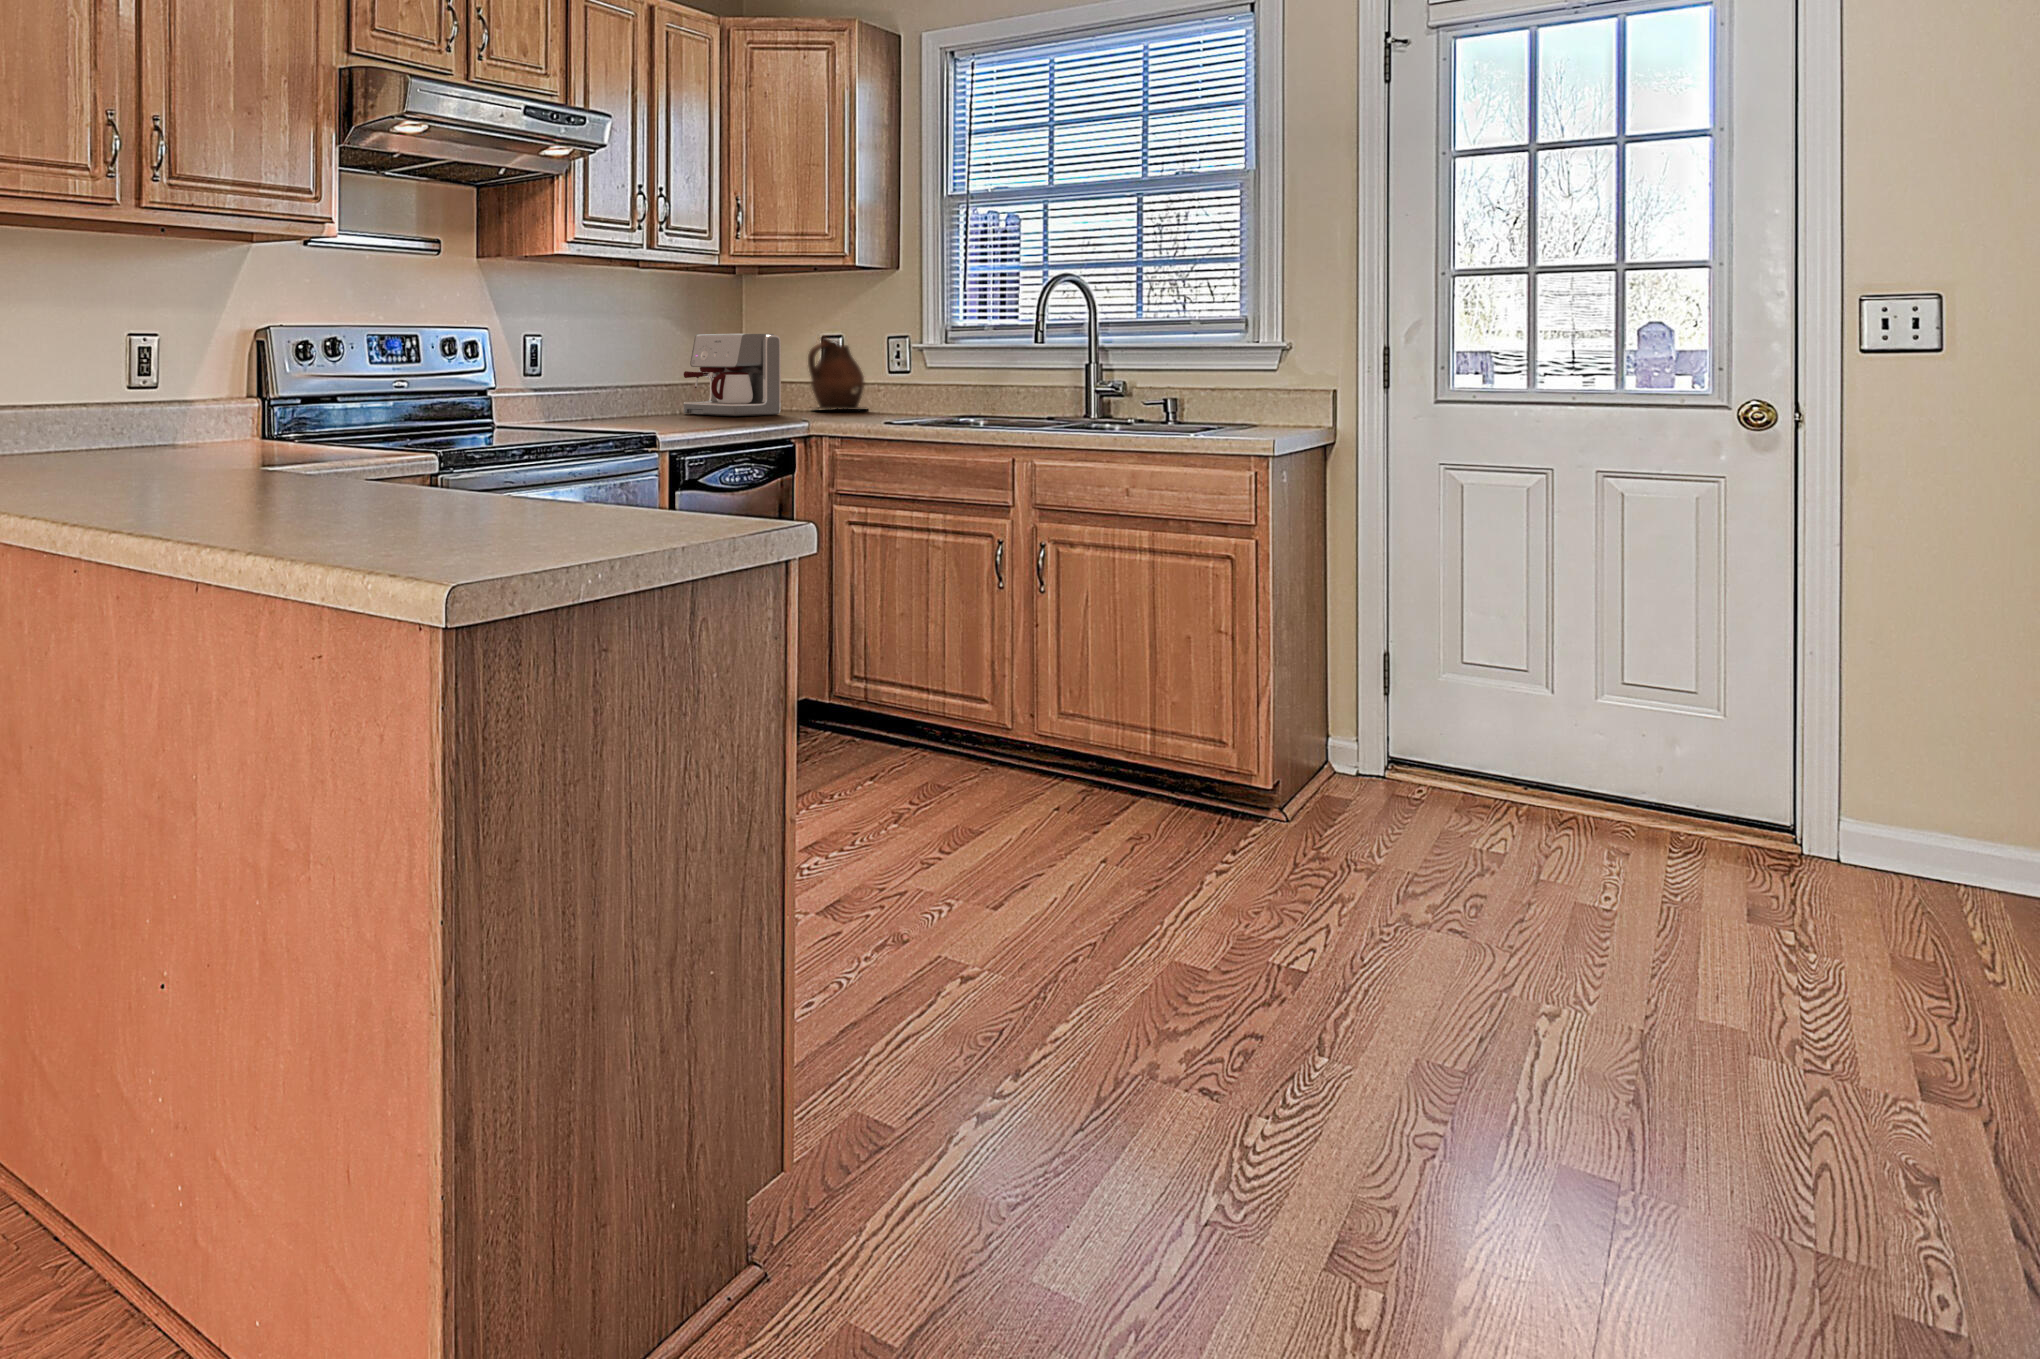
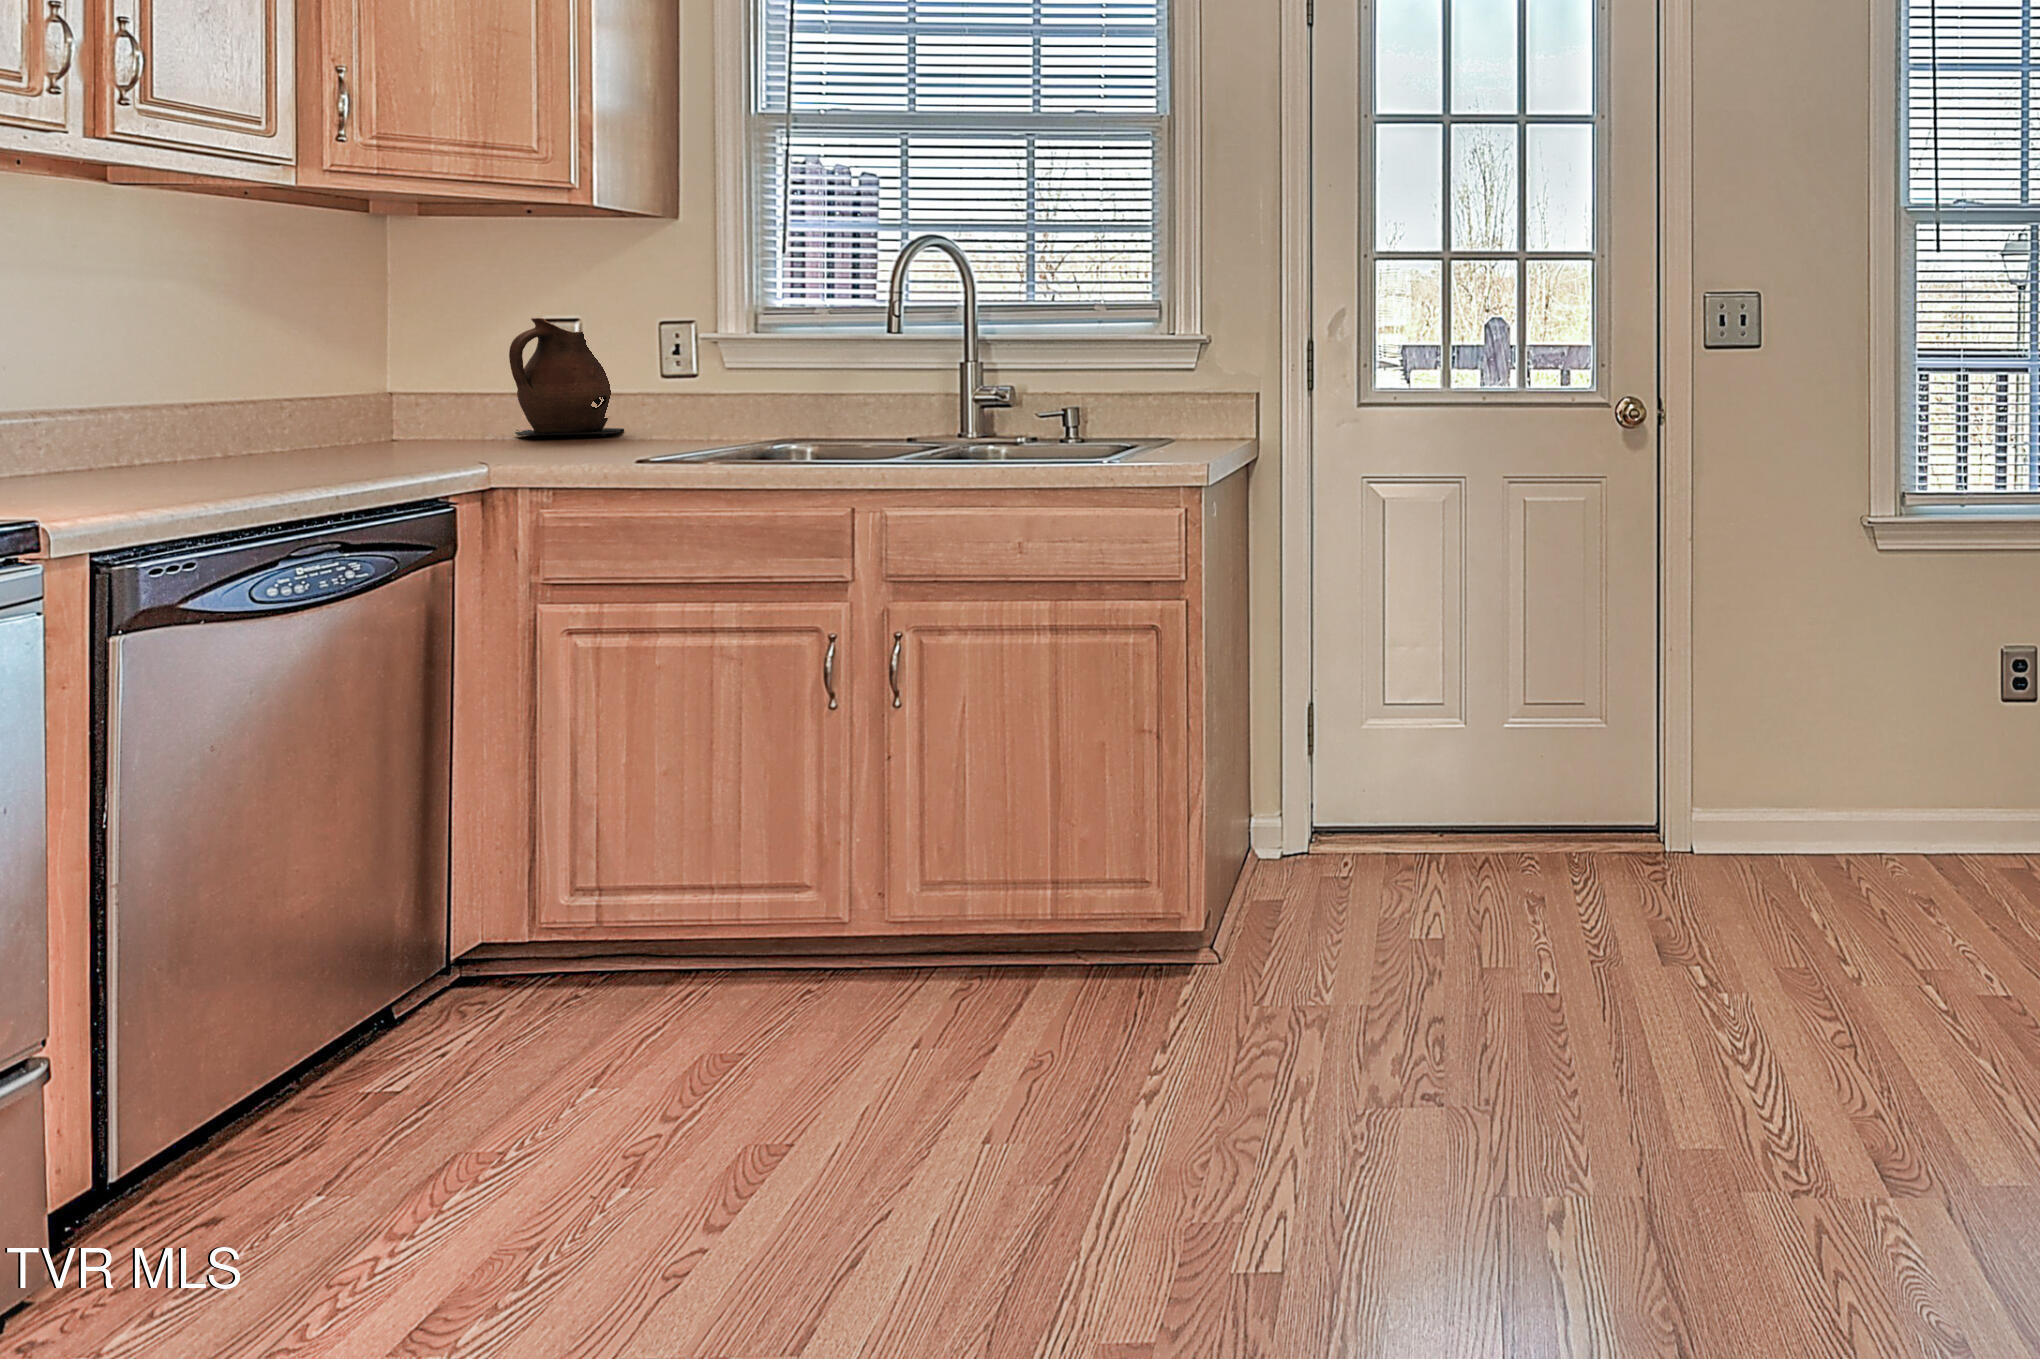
coffee maker: present [684,334,781,416] -> none [235,312,451,456]

